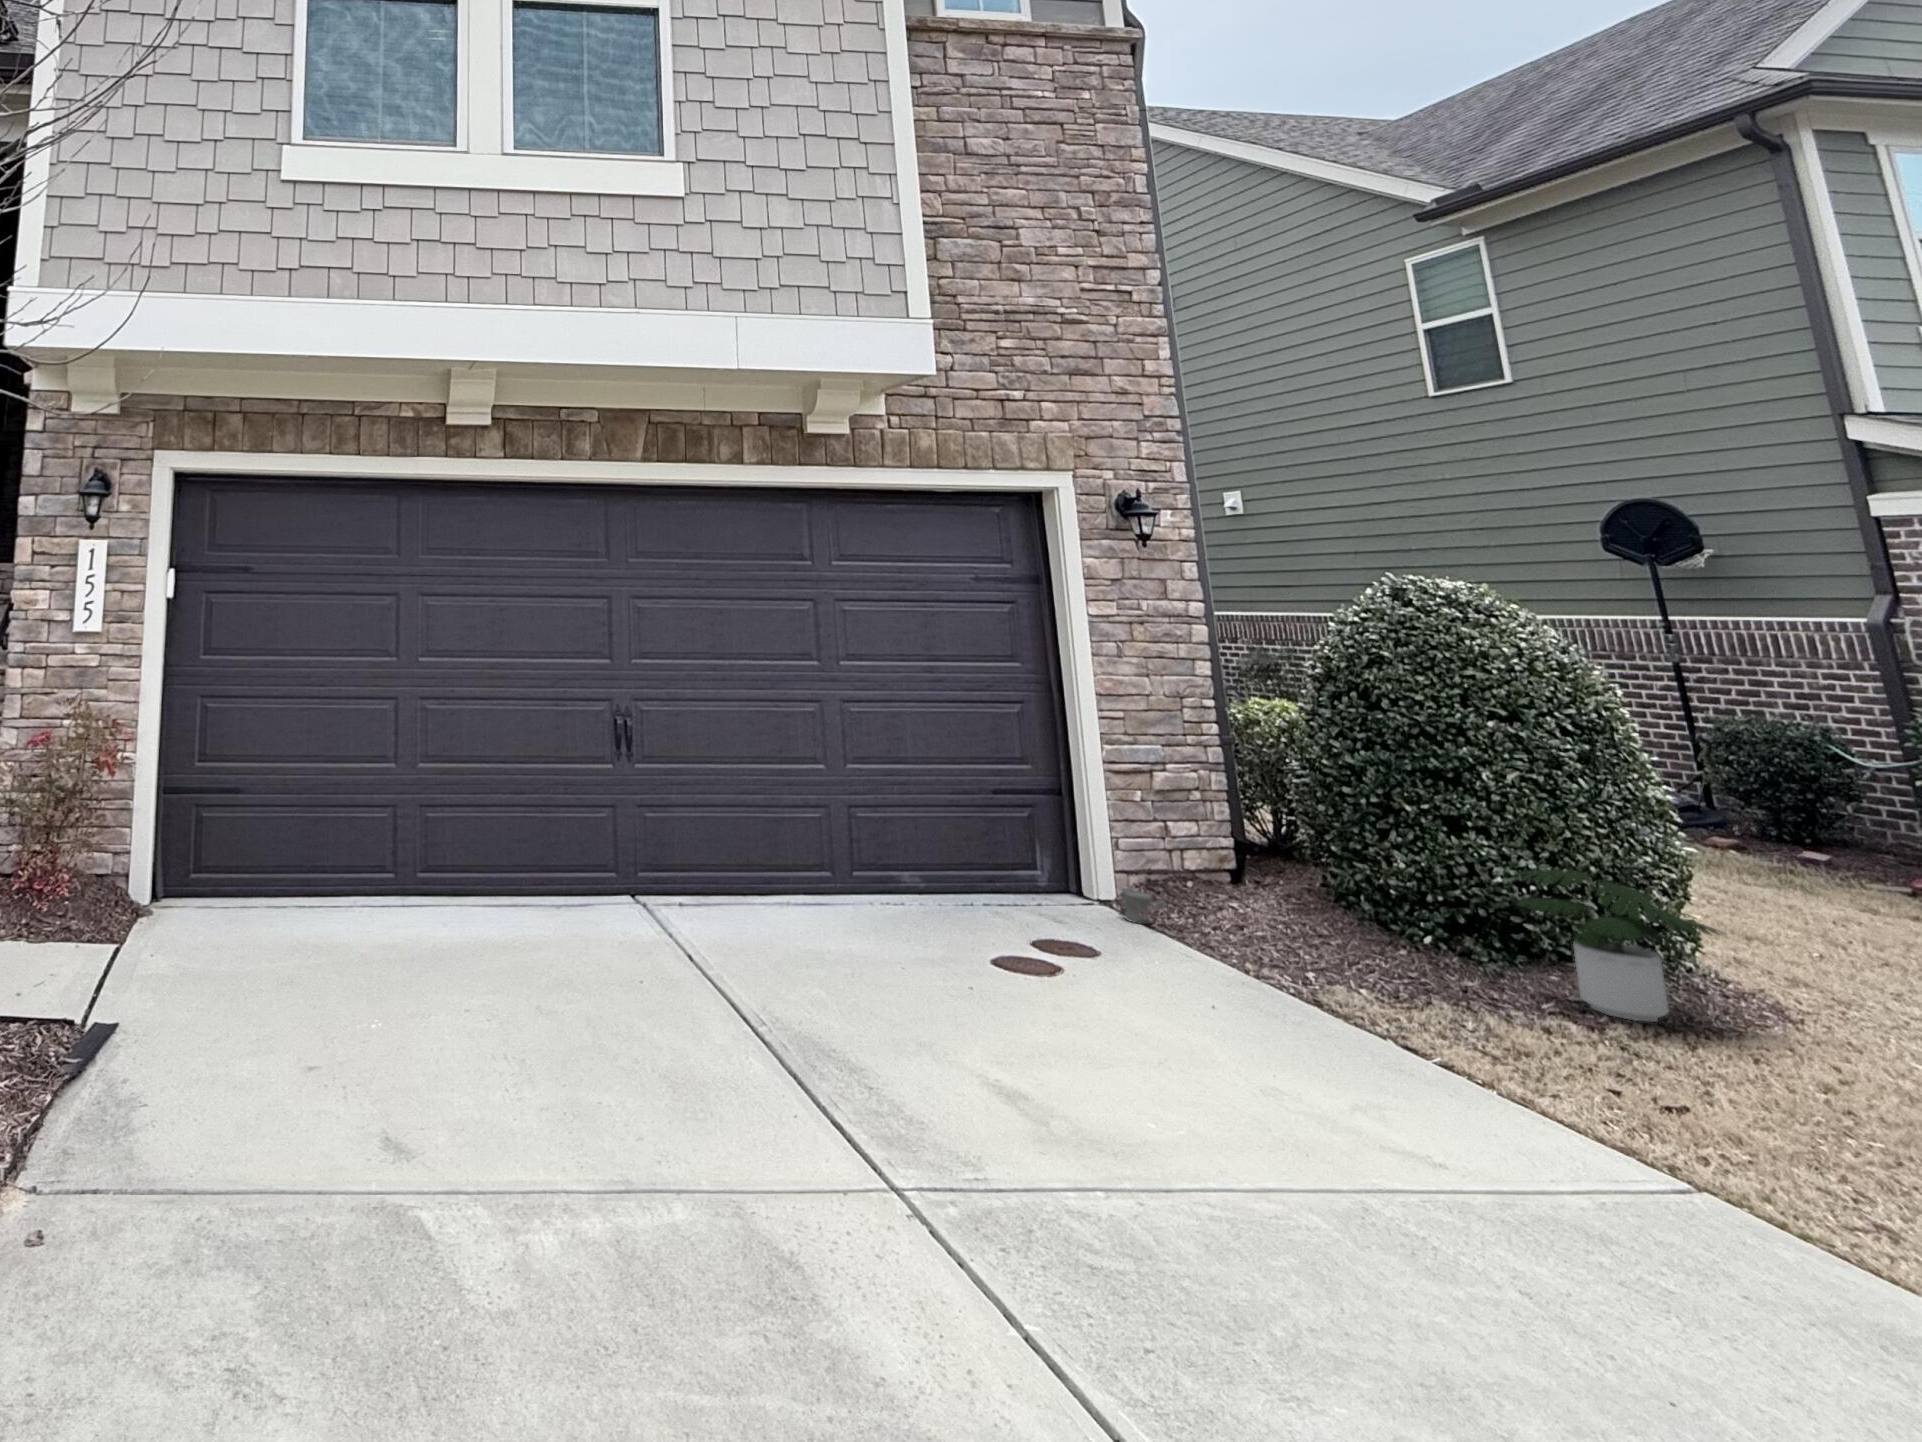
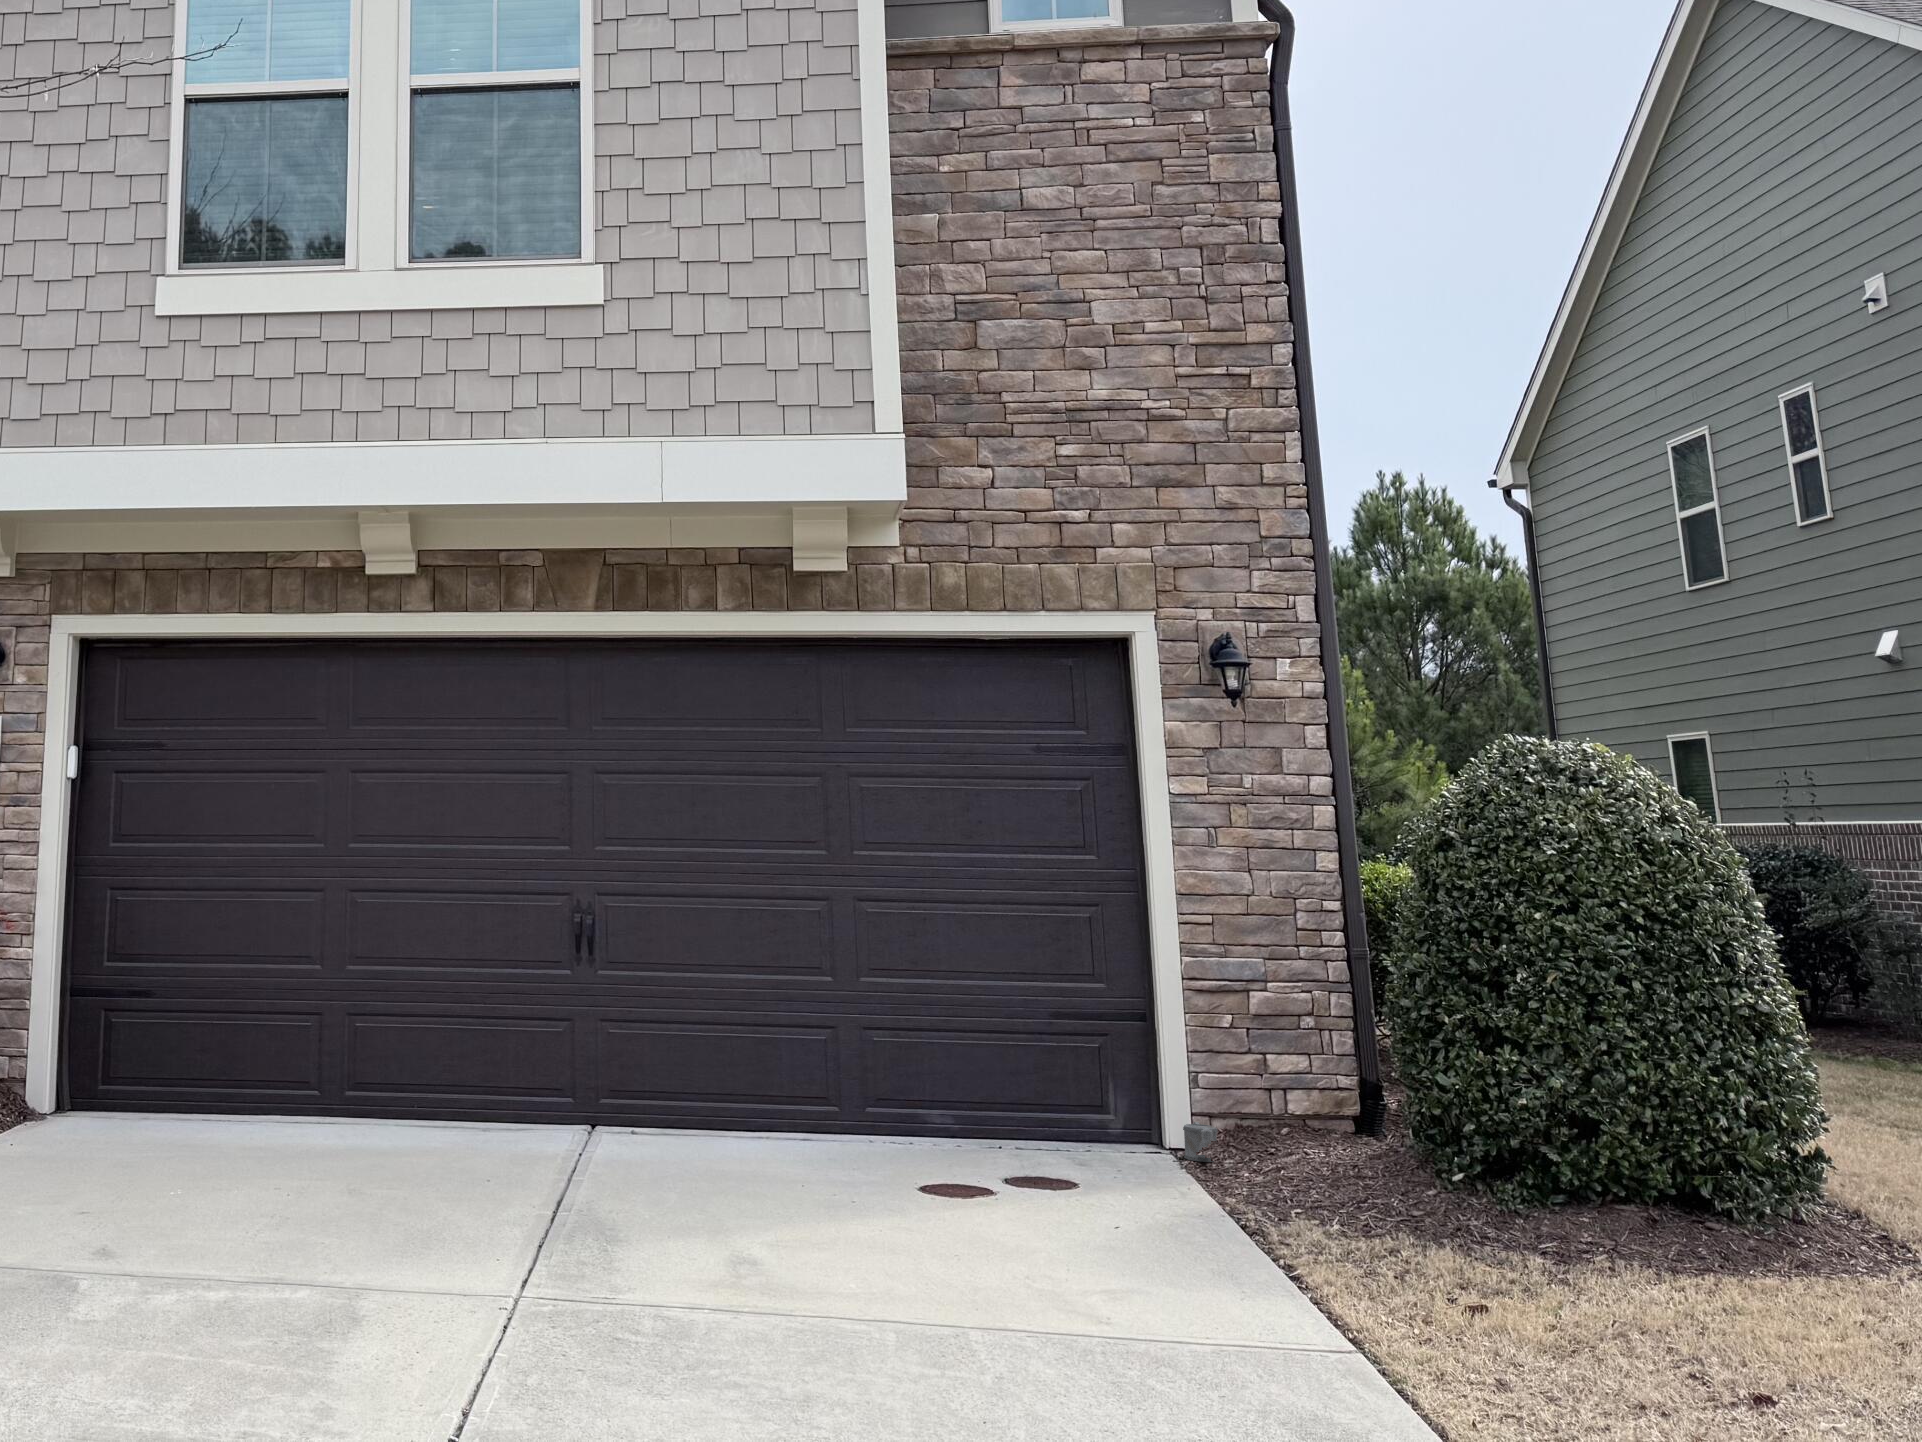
potted plant: present [1515,870,1725,1022] -> none [1497,1069,1712,1237]

